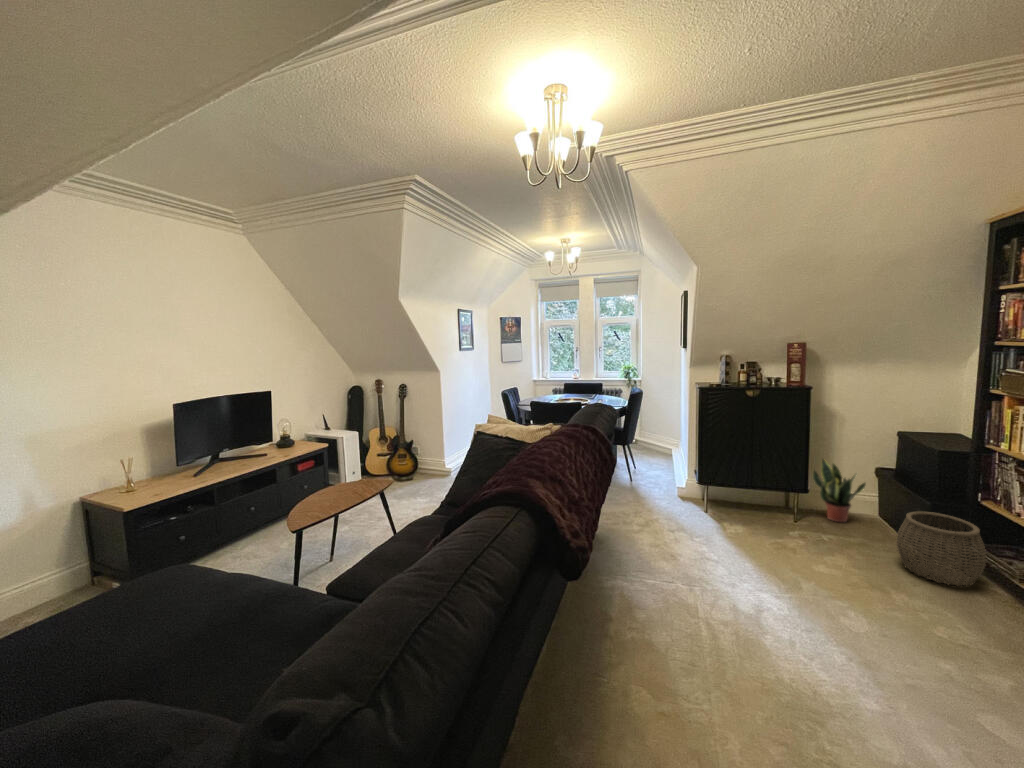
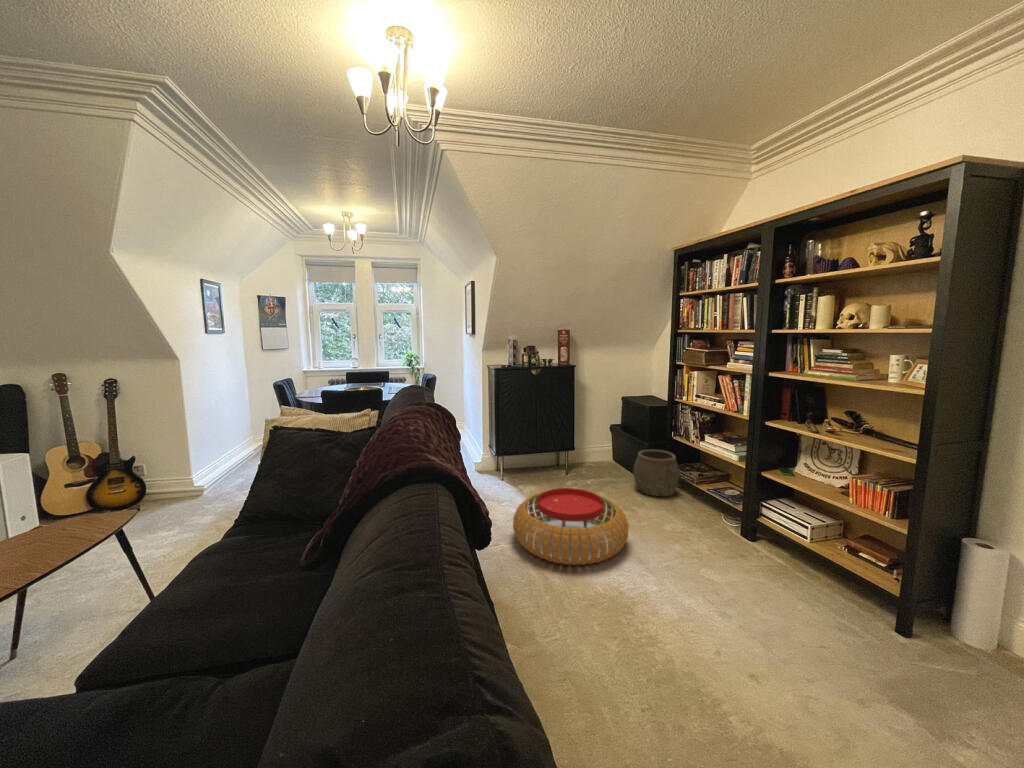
potted plant: present [813,459,866,522] -> none [575,421,608,469]
pouf: none [689,537,853,645] -> present [513,488,629,565]

